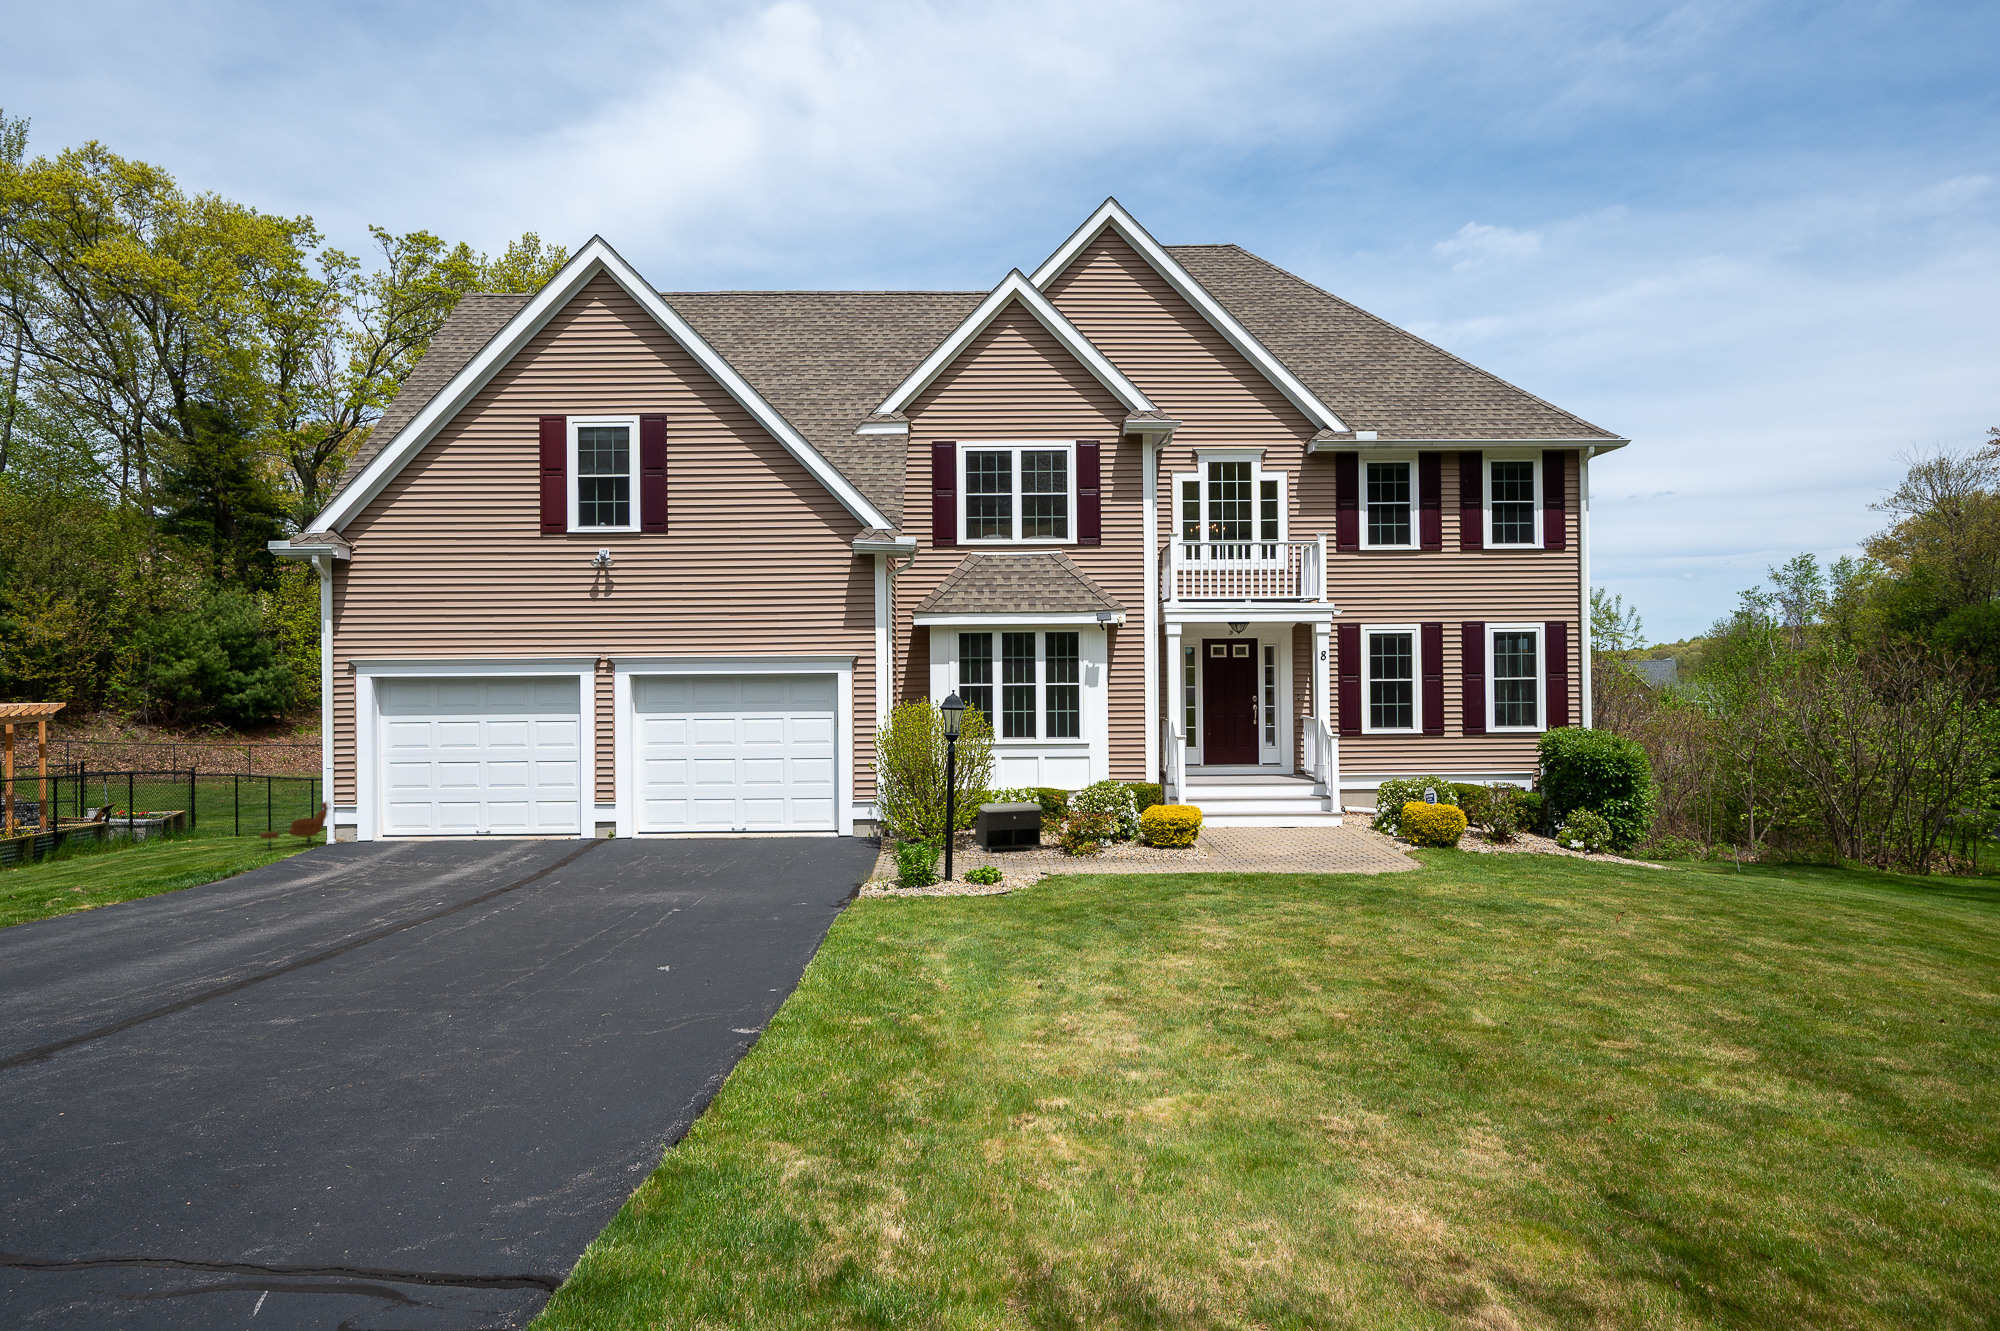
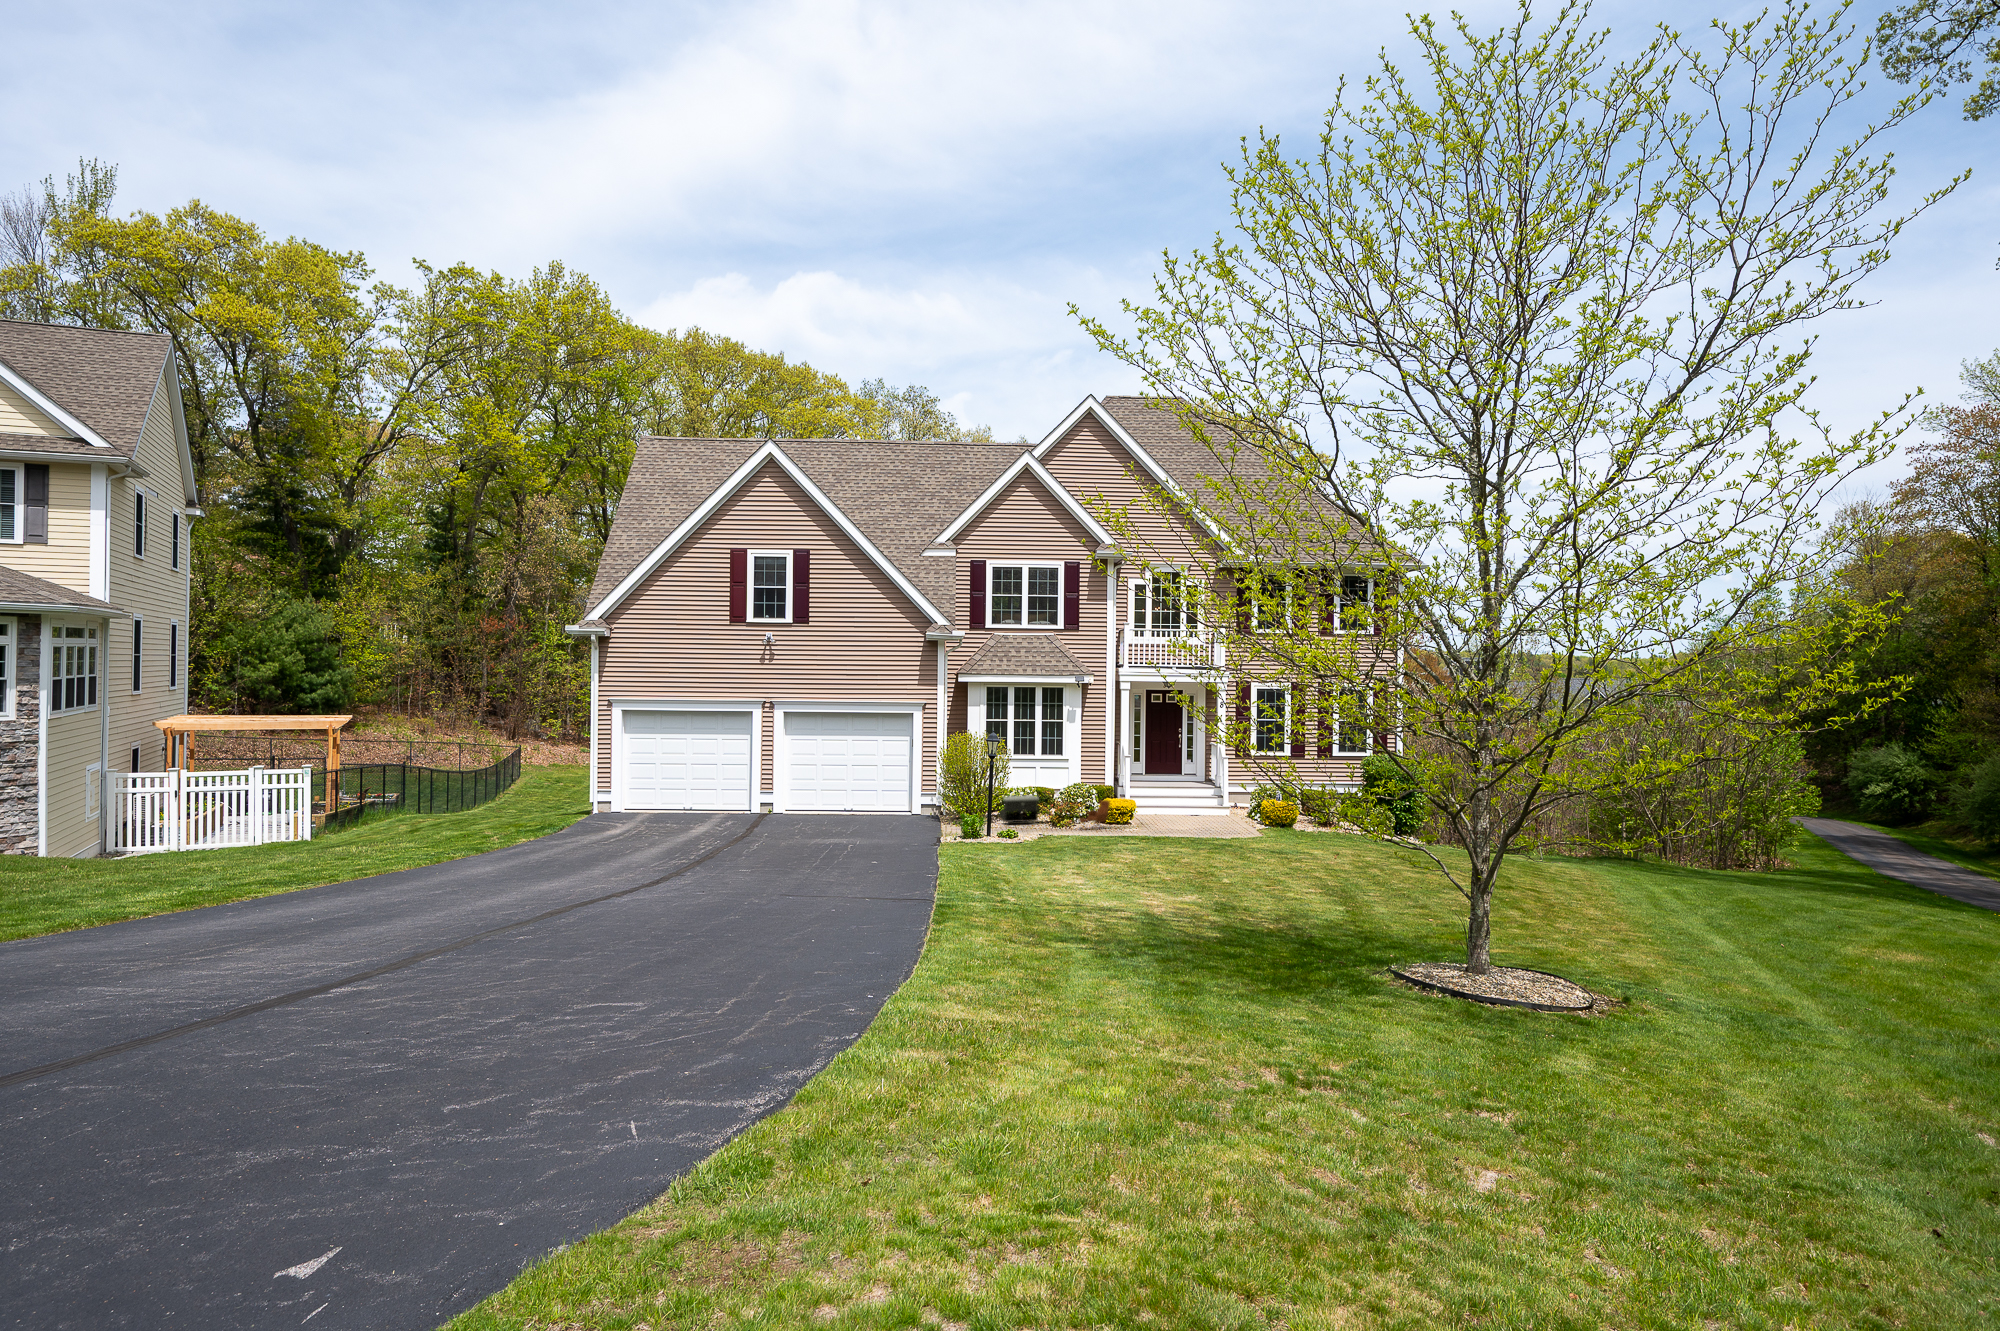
lounge chair: present [260,802,328,848] -> present [1079,800,1110,827]

